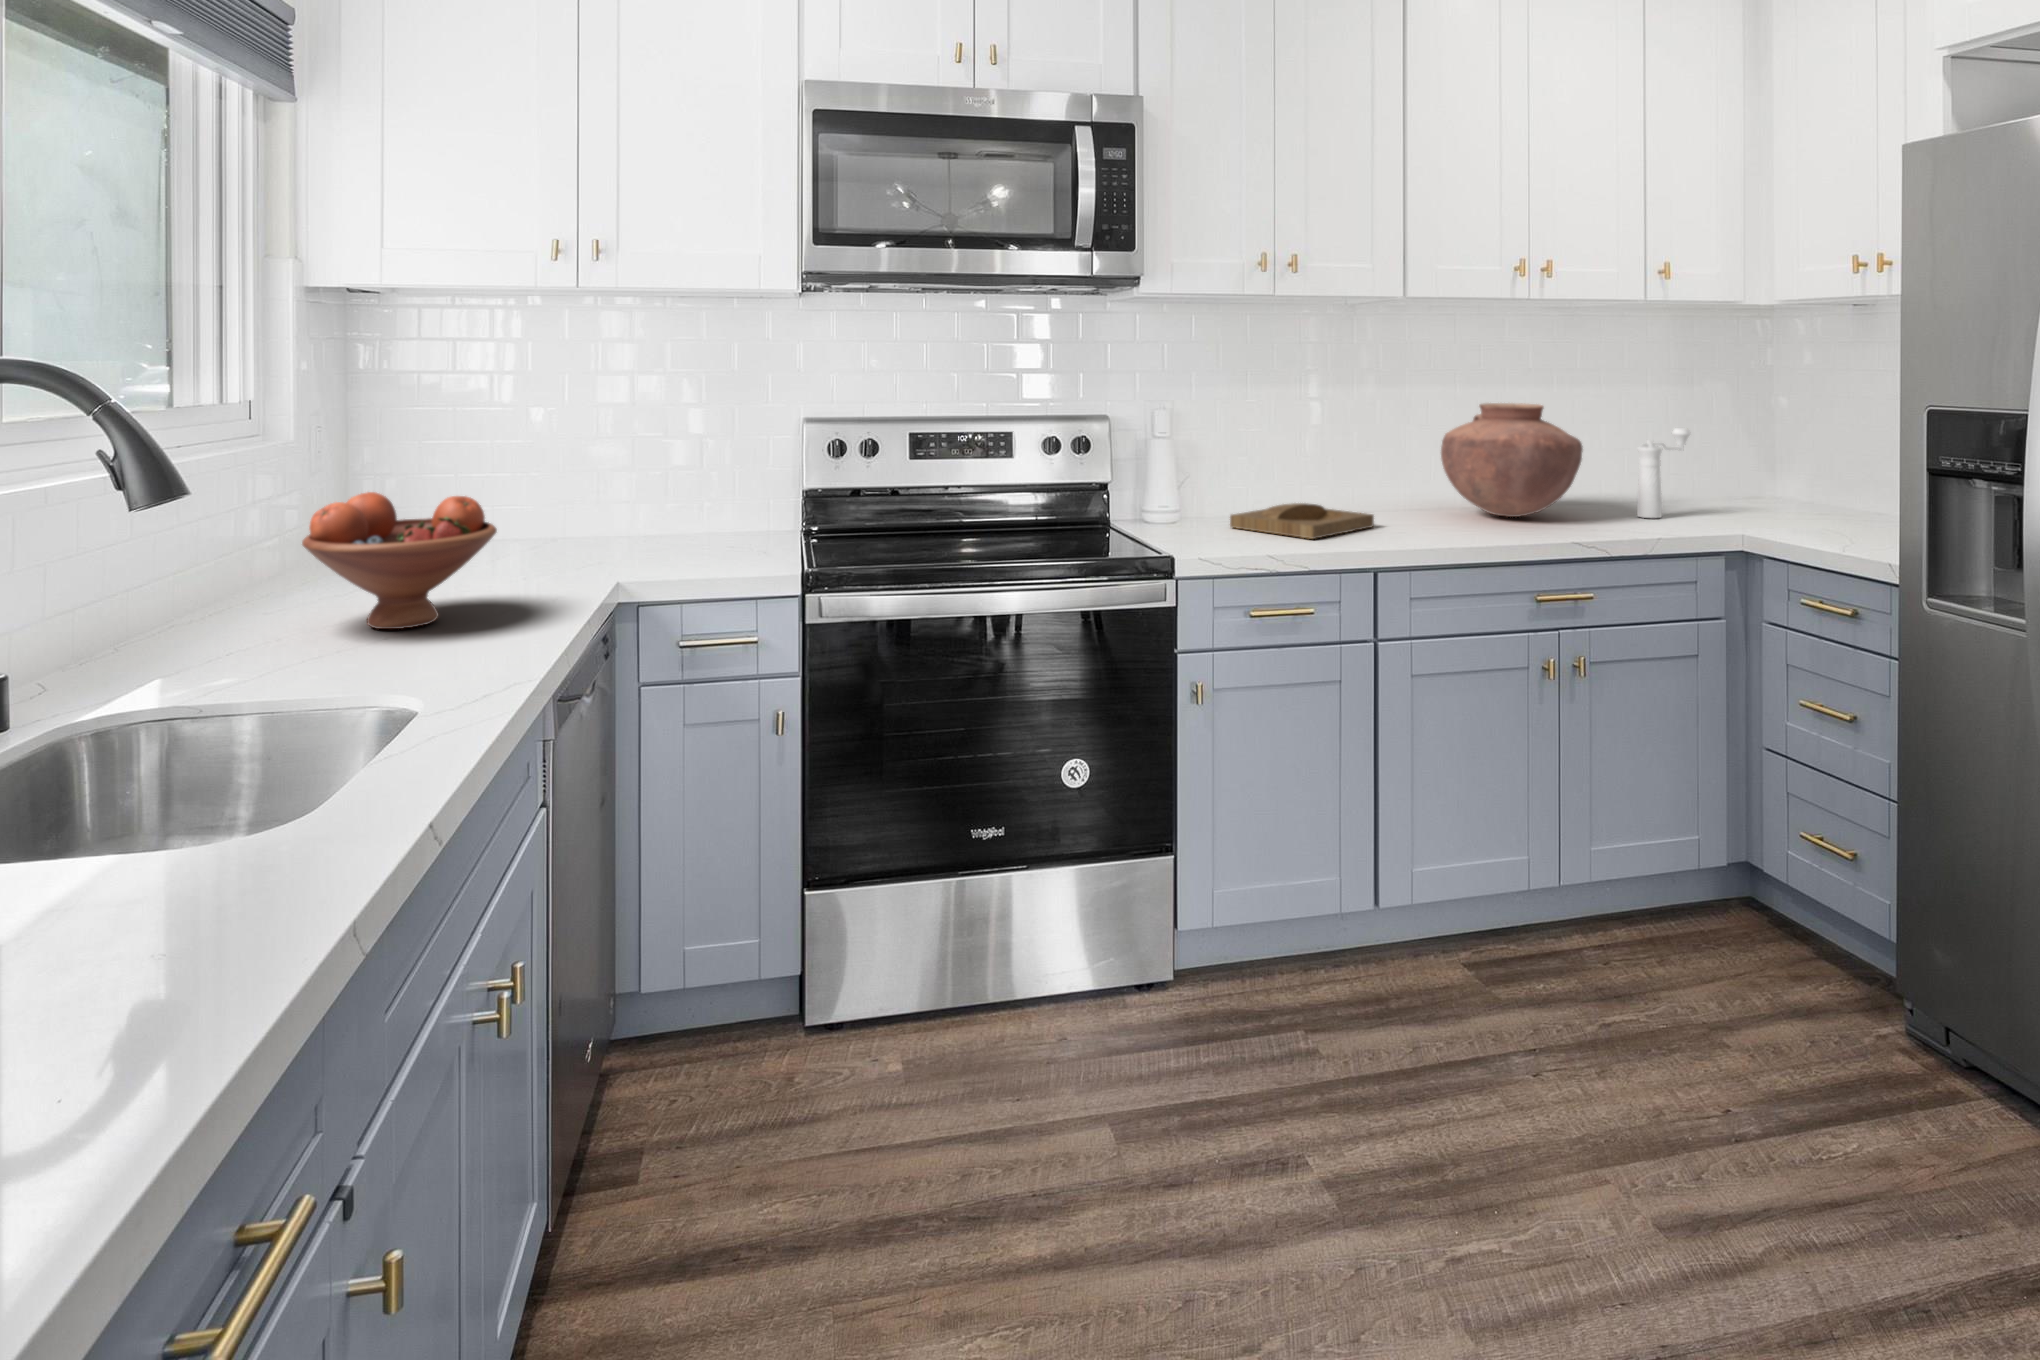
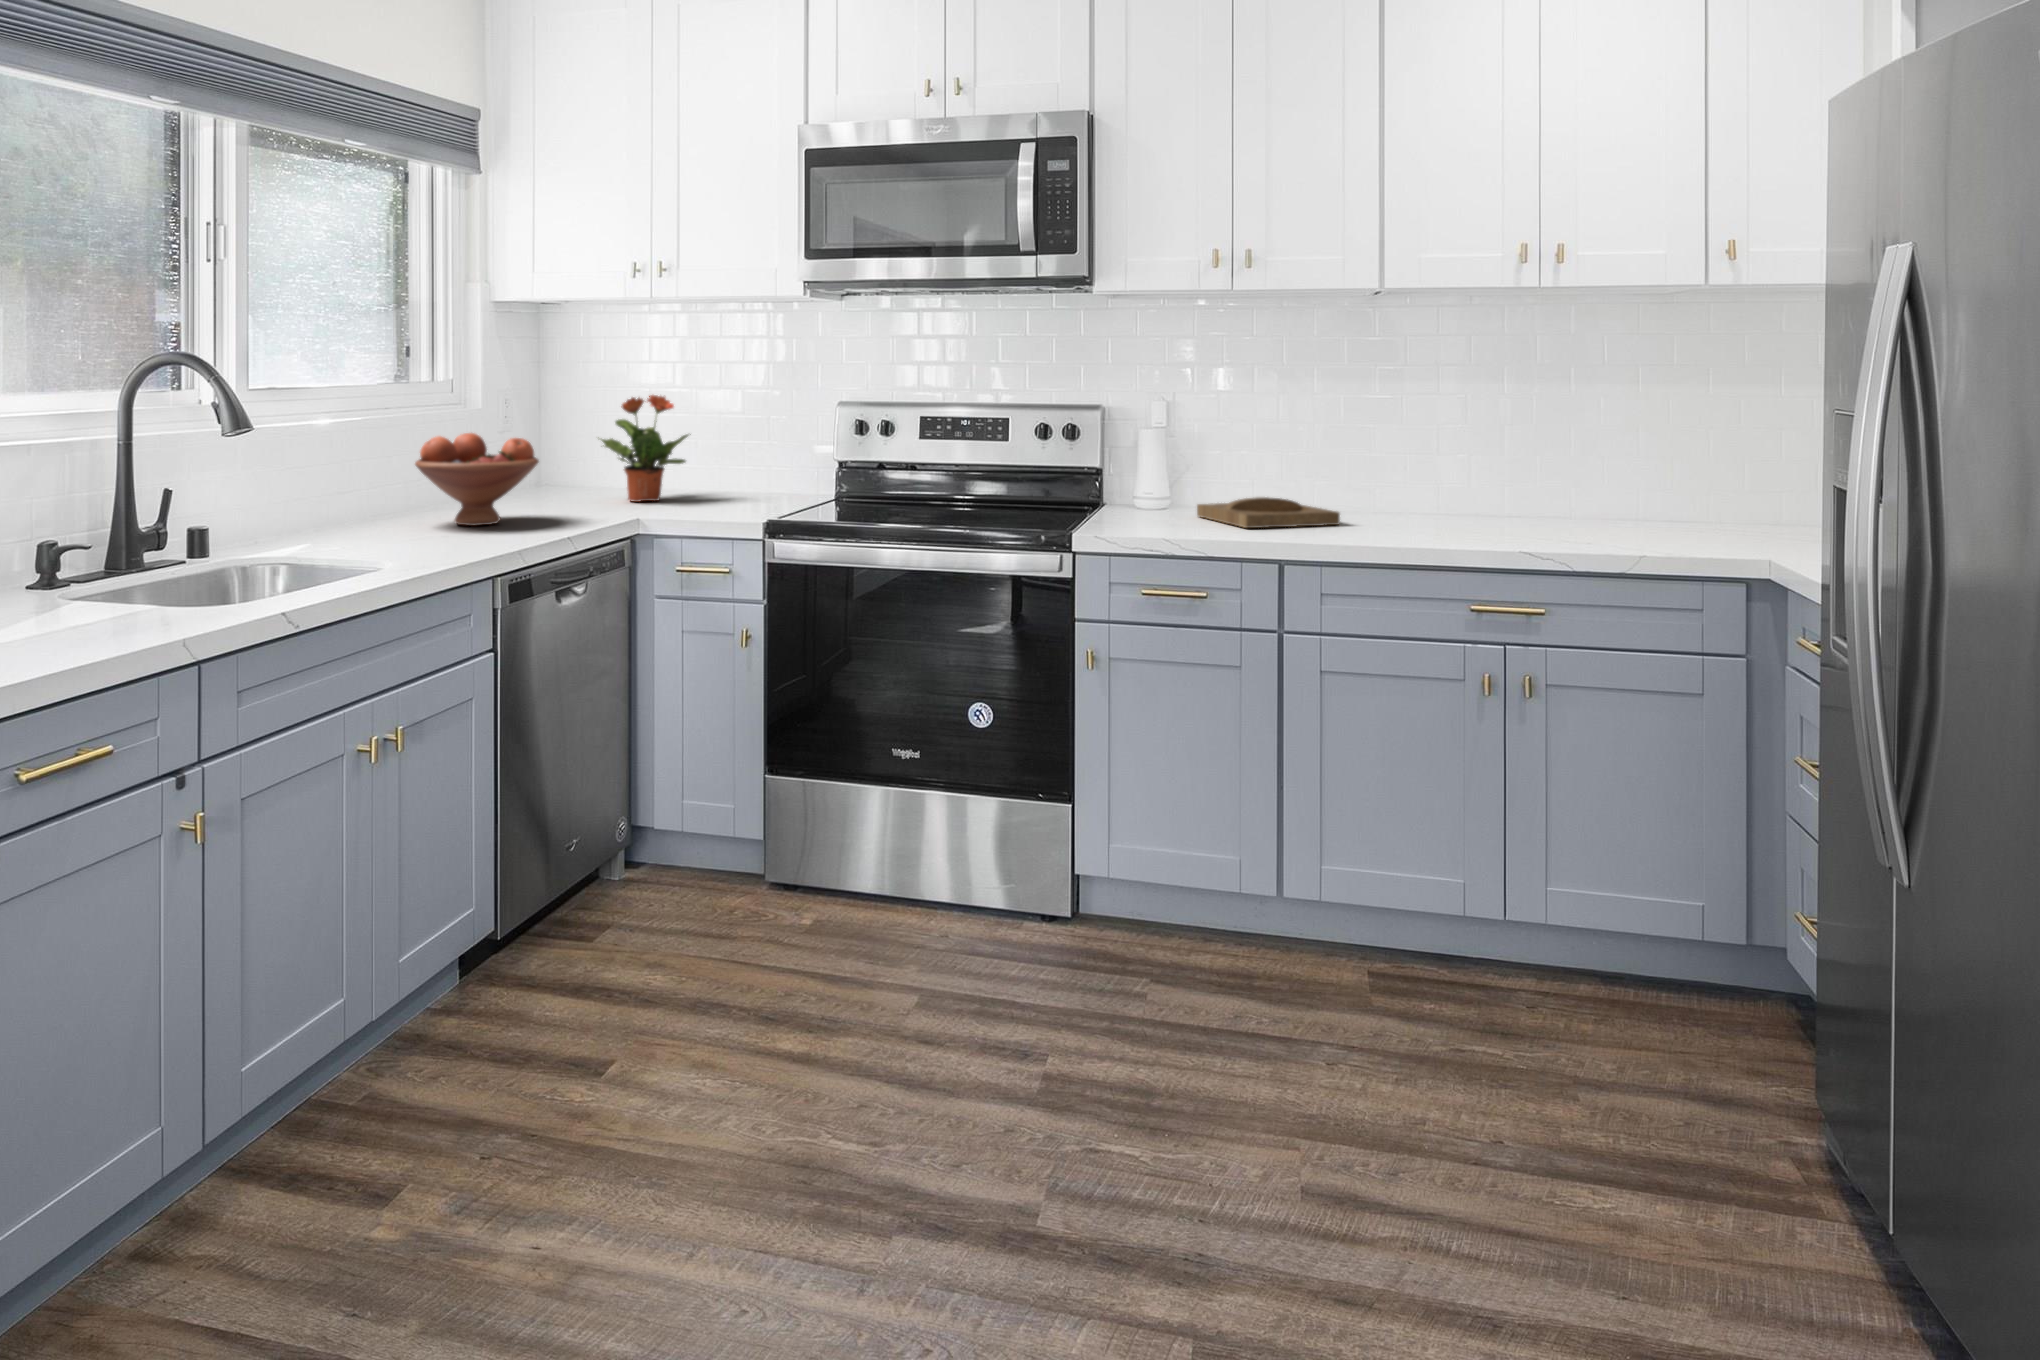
vase: present [1441,403,1583,517] -> none [1439,405,1598,527]
potted plant: none [490,419,627,562] -> present [601,395,688,502]
pepper mill: present [1637,428,1690,518] -> none [1676,438,1757,539]

